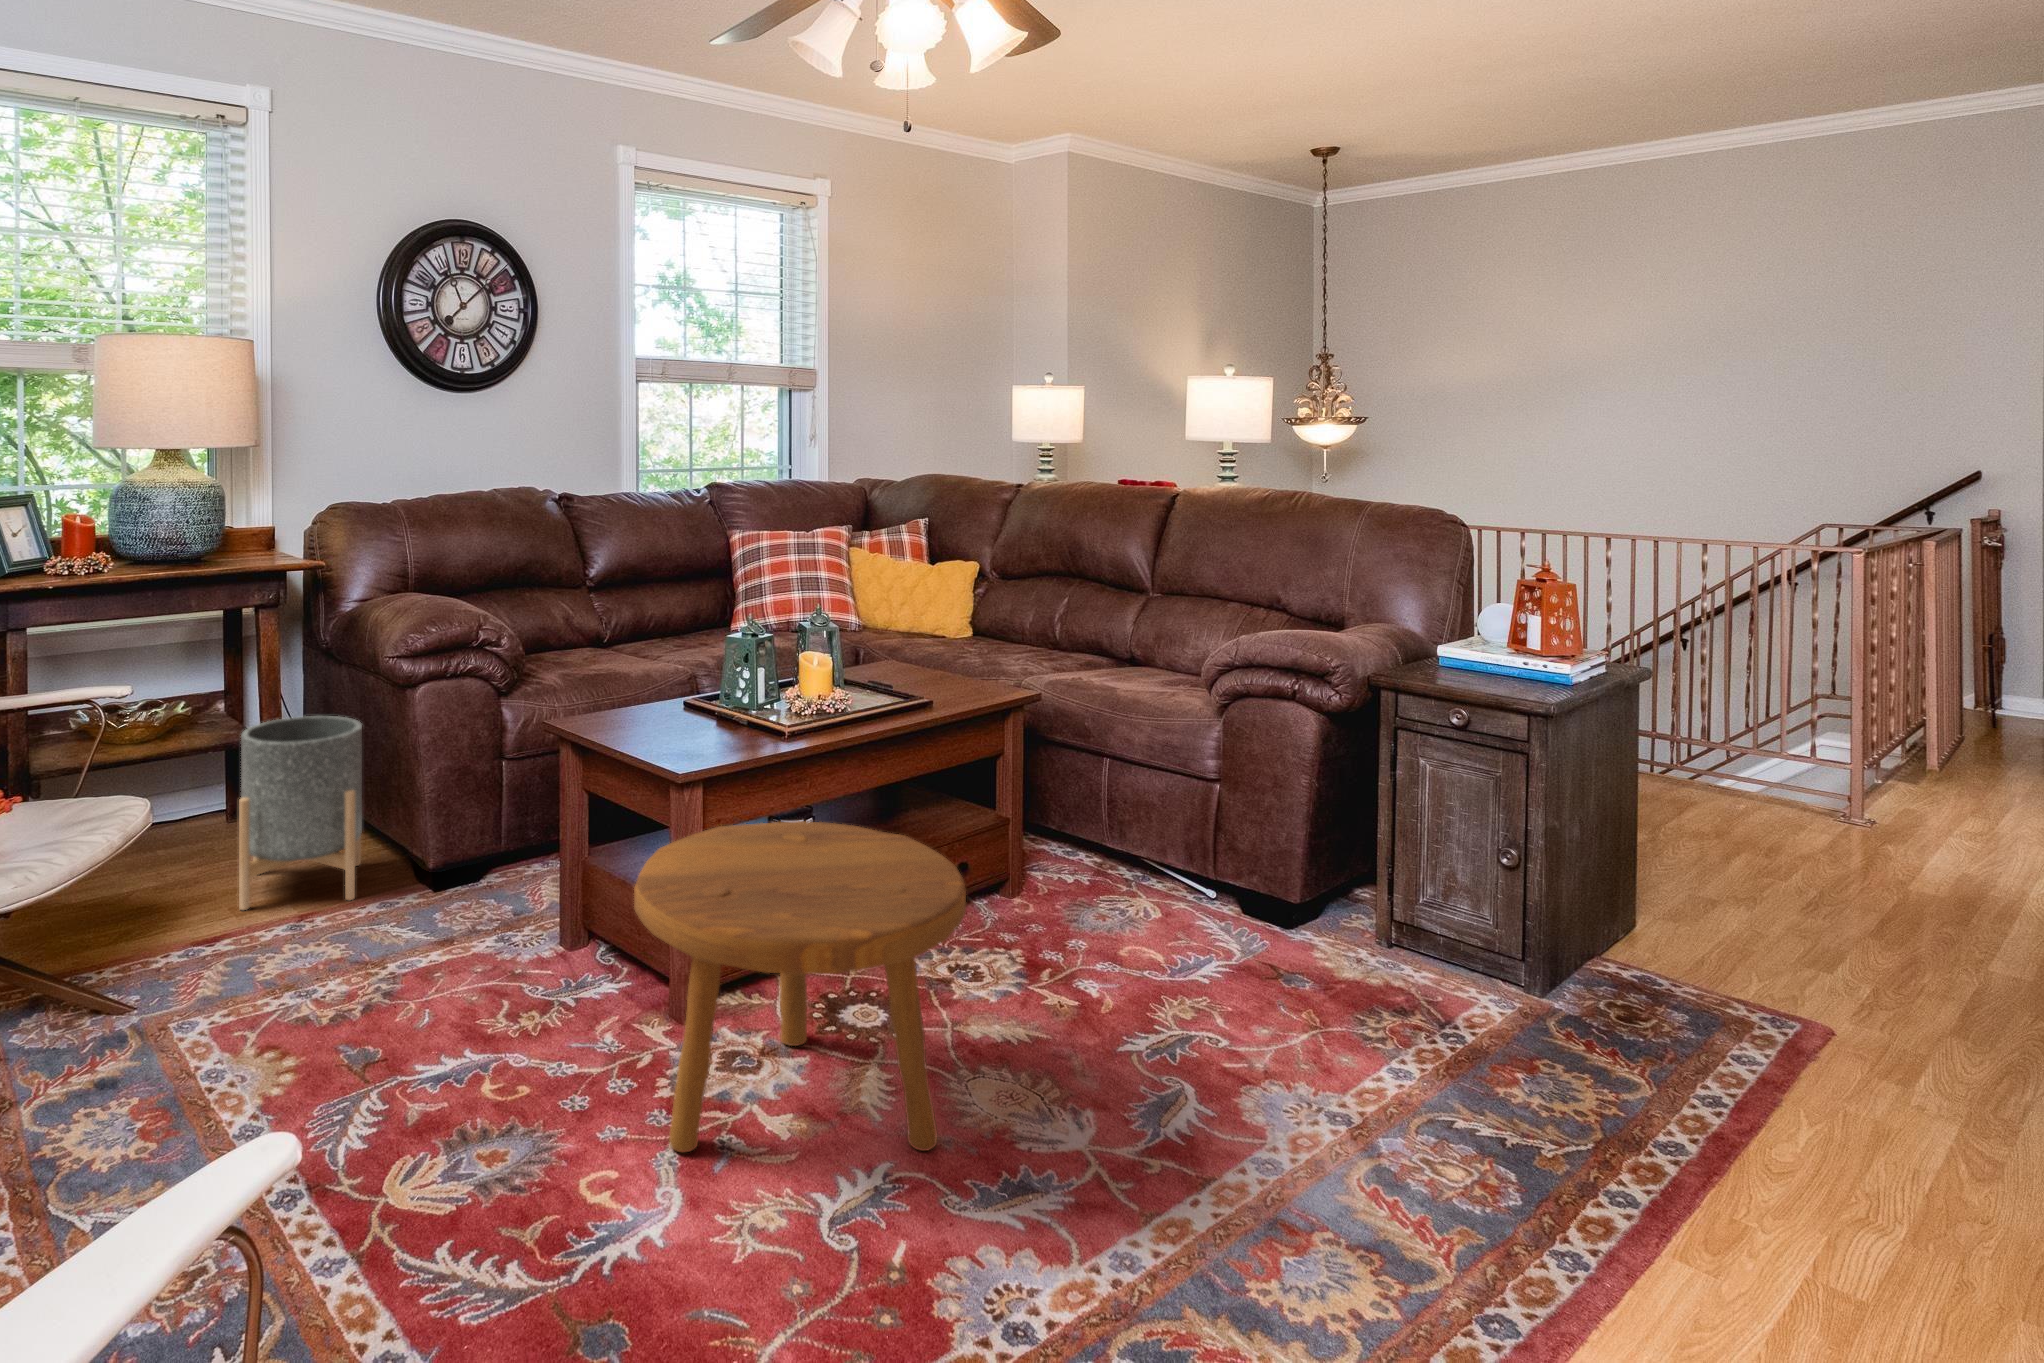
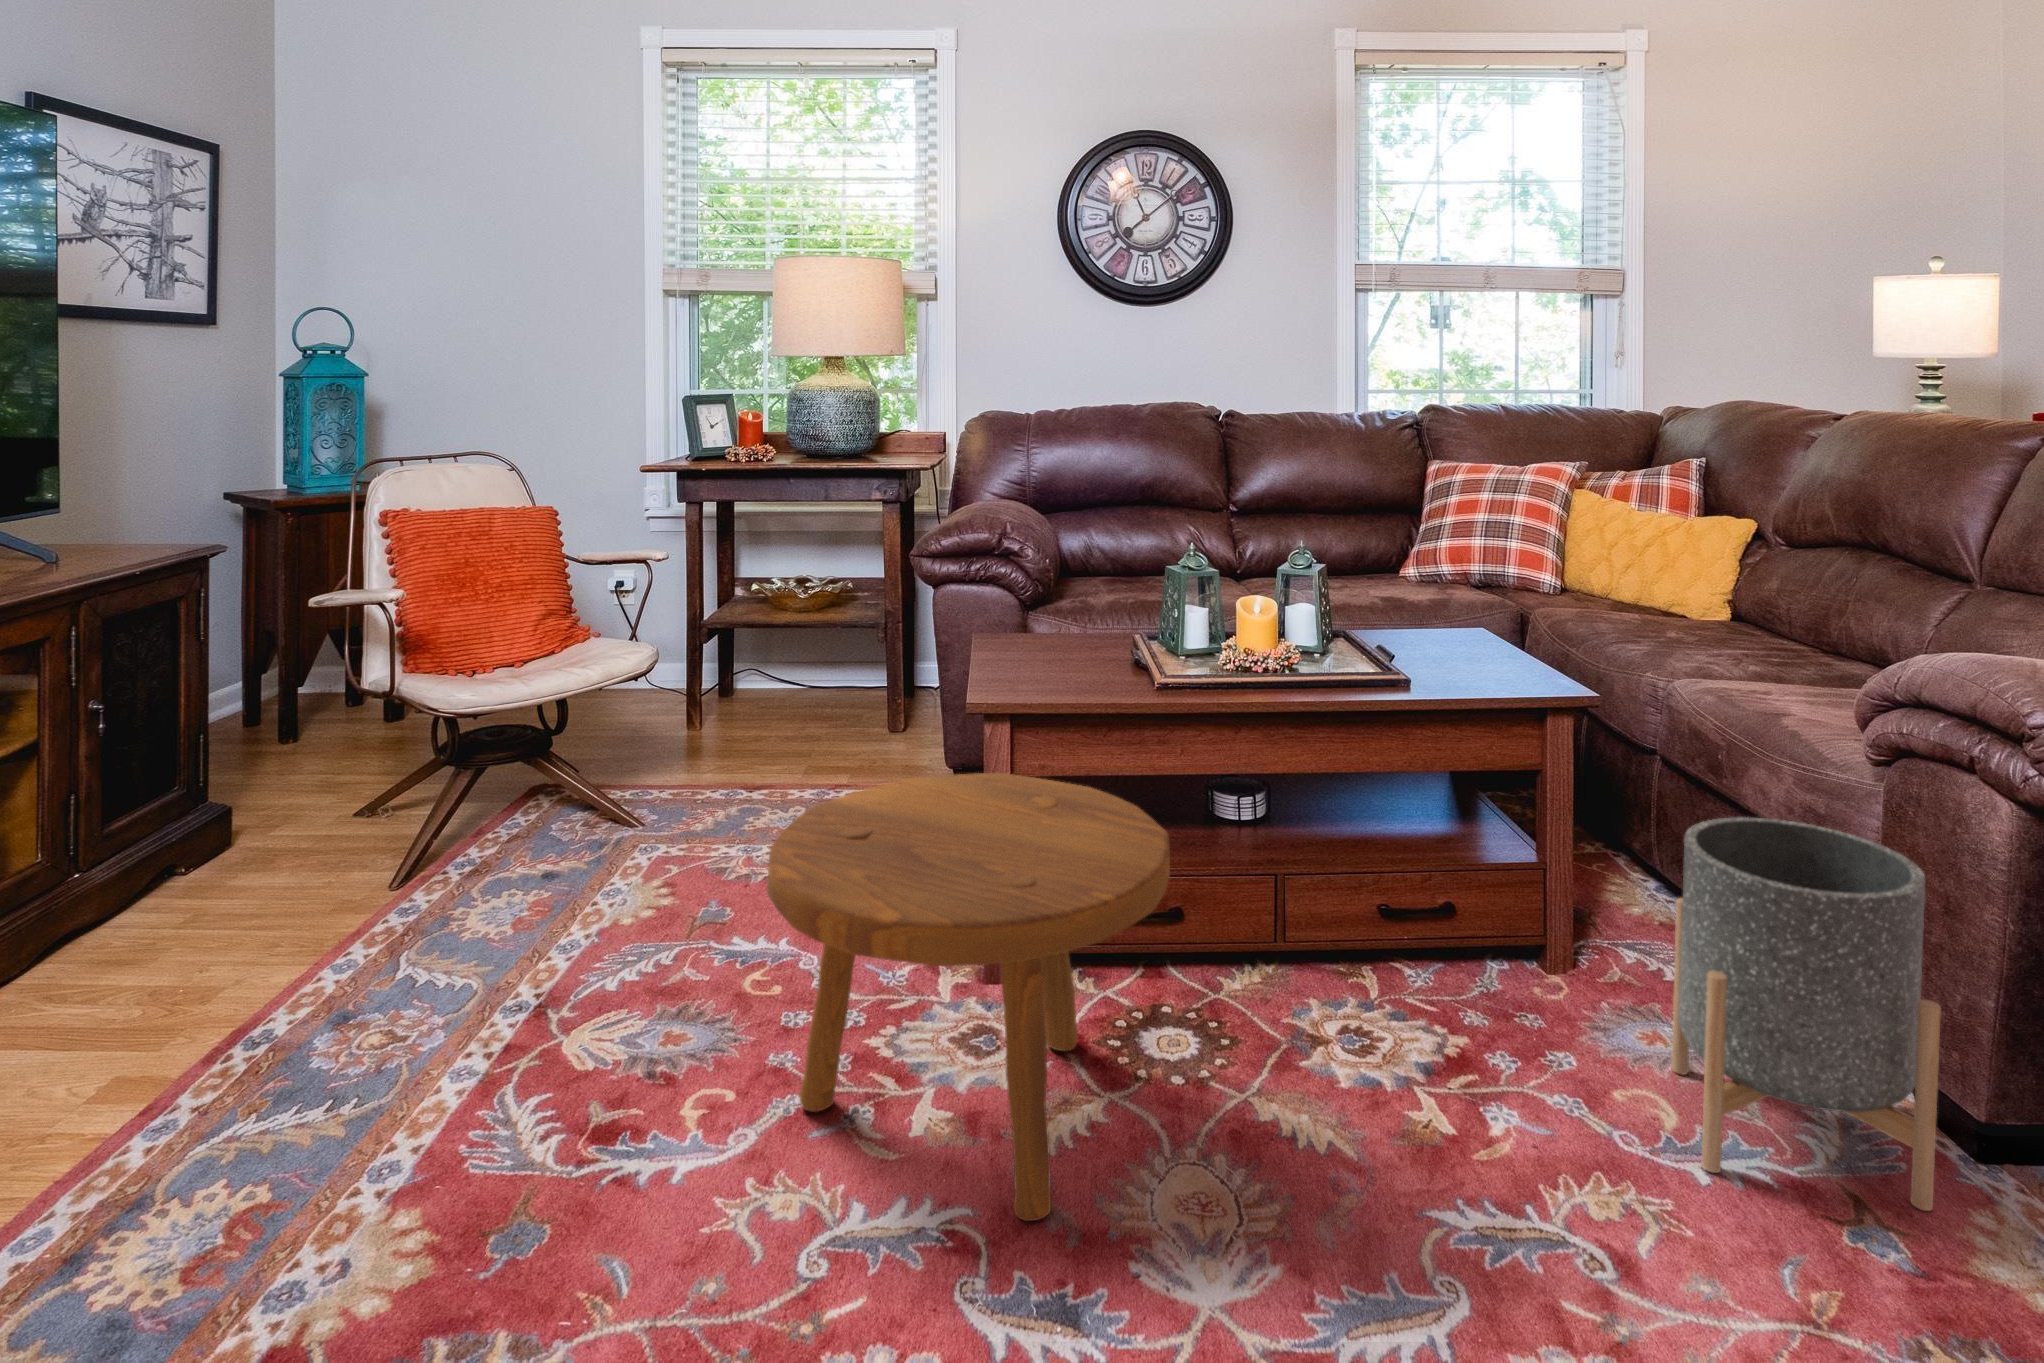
planter: present [239,716,362,910] -> present [1671,817,1941,1211]

